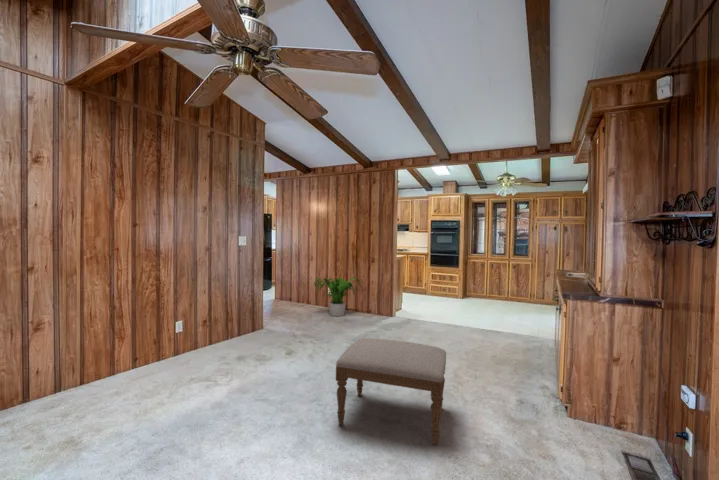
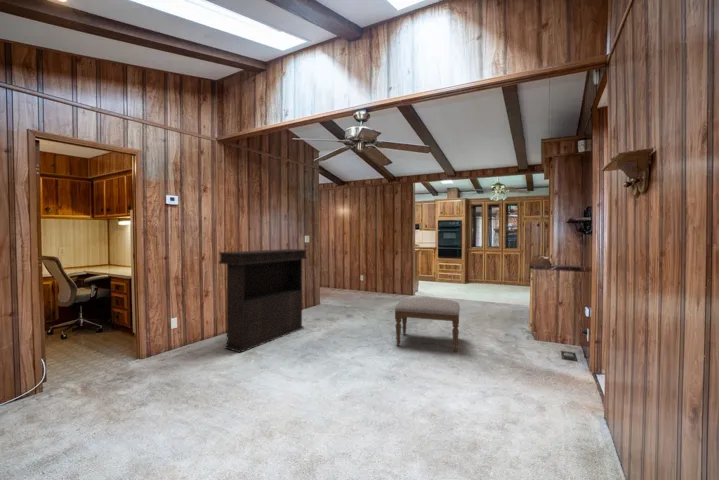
console table: none [33,255,218,440] -> present [219,249,307,352]
potted plant: present [314,277,360,316] -> none [352,266,388,296]

